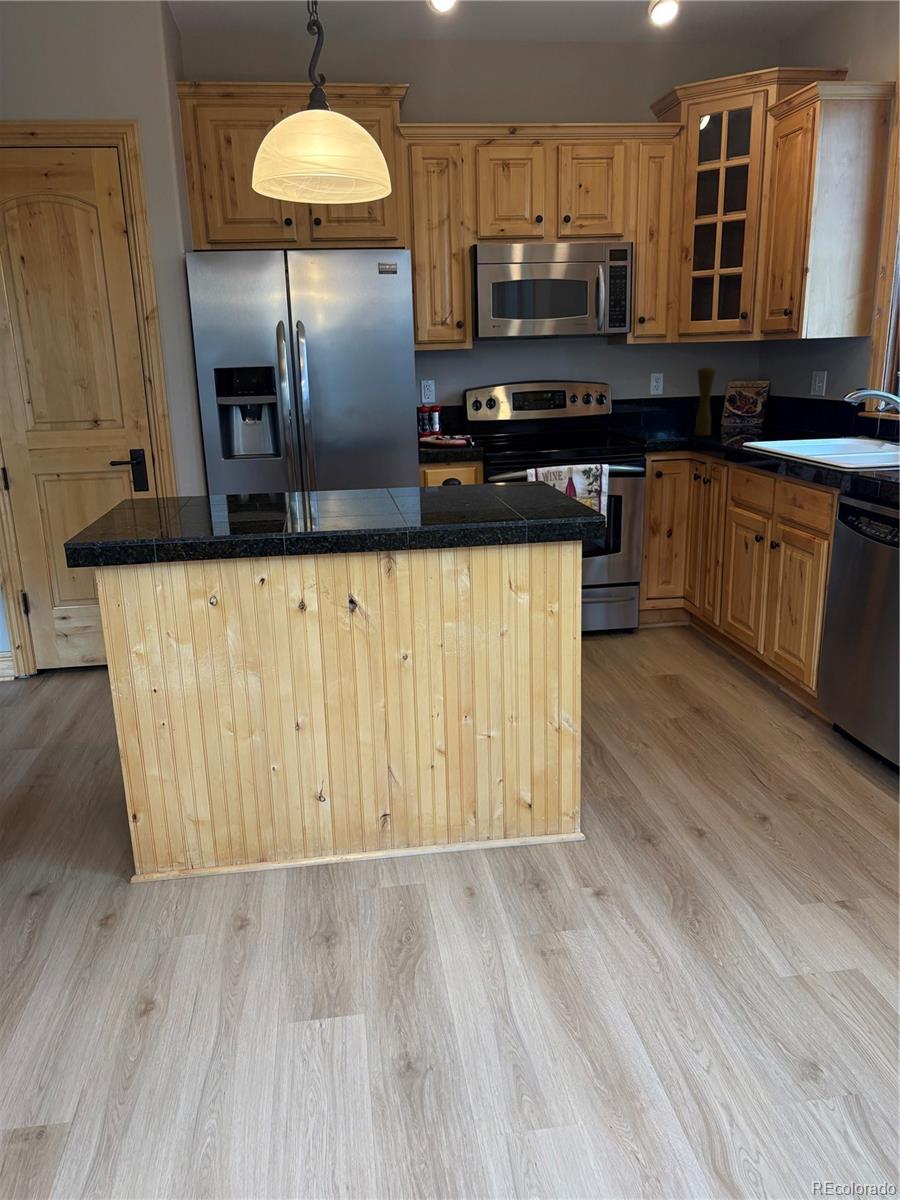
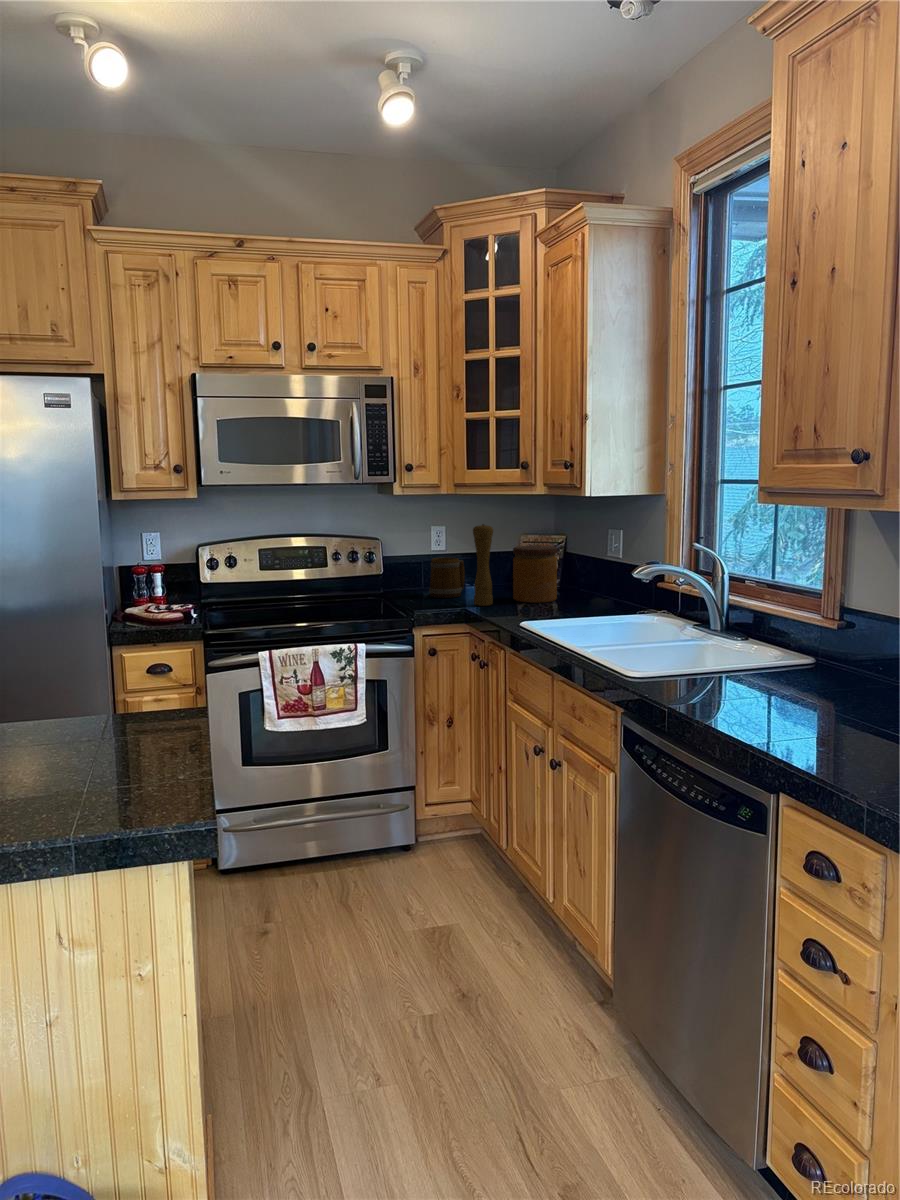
jar: none [727,386,768,434] -> present [513,545,557,603]
mug: none [652,399,682,432] -> present [429,557,465,598]

